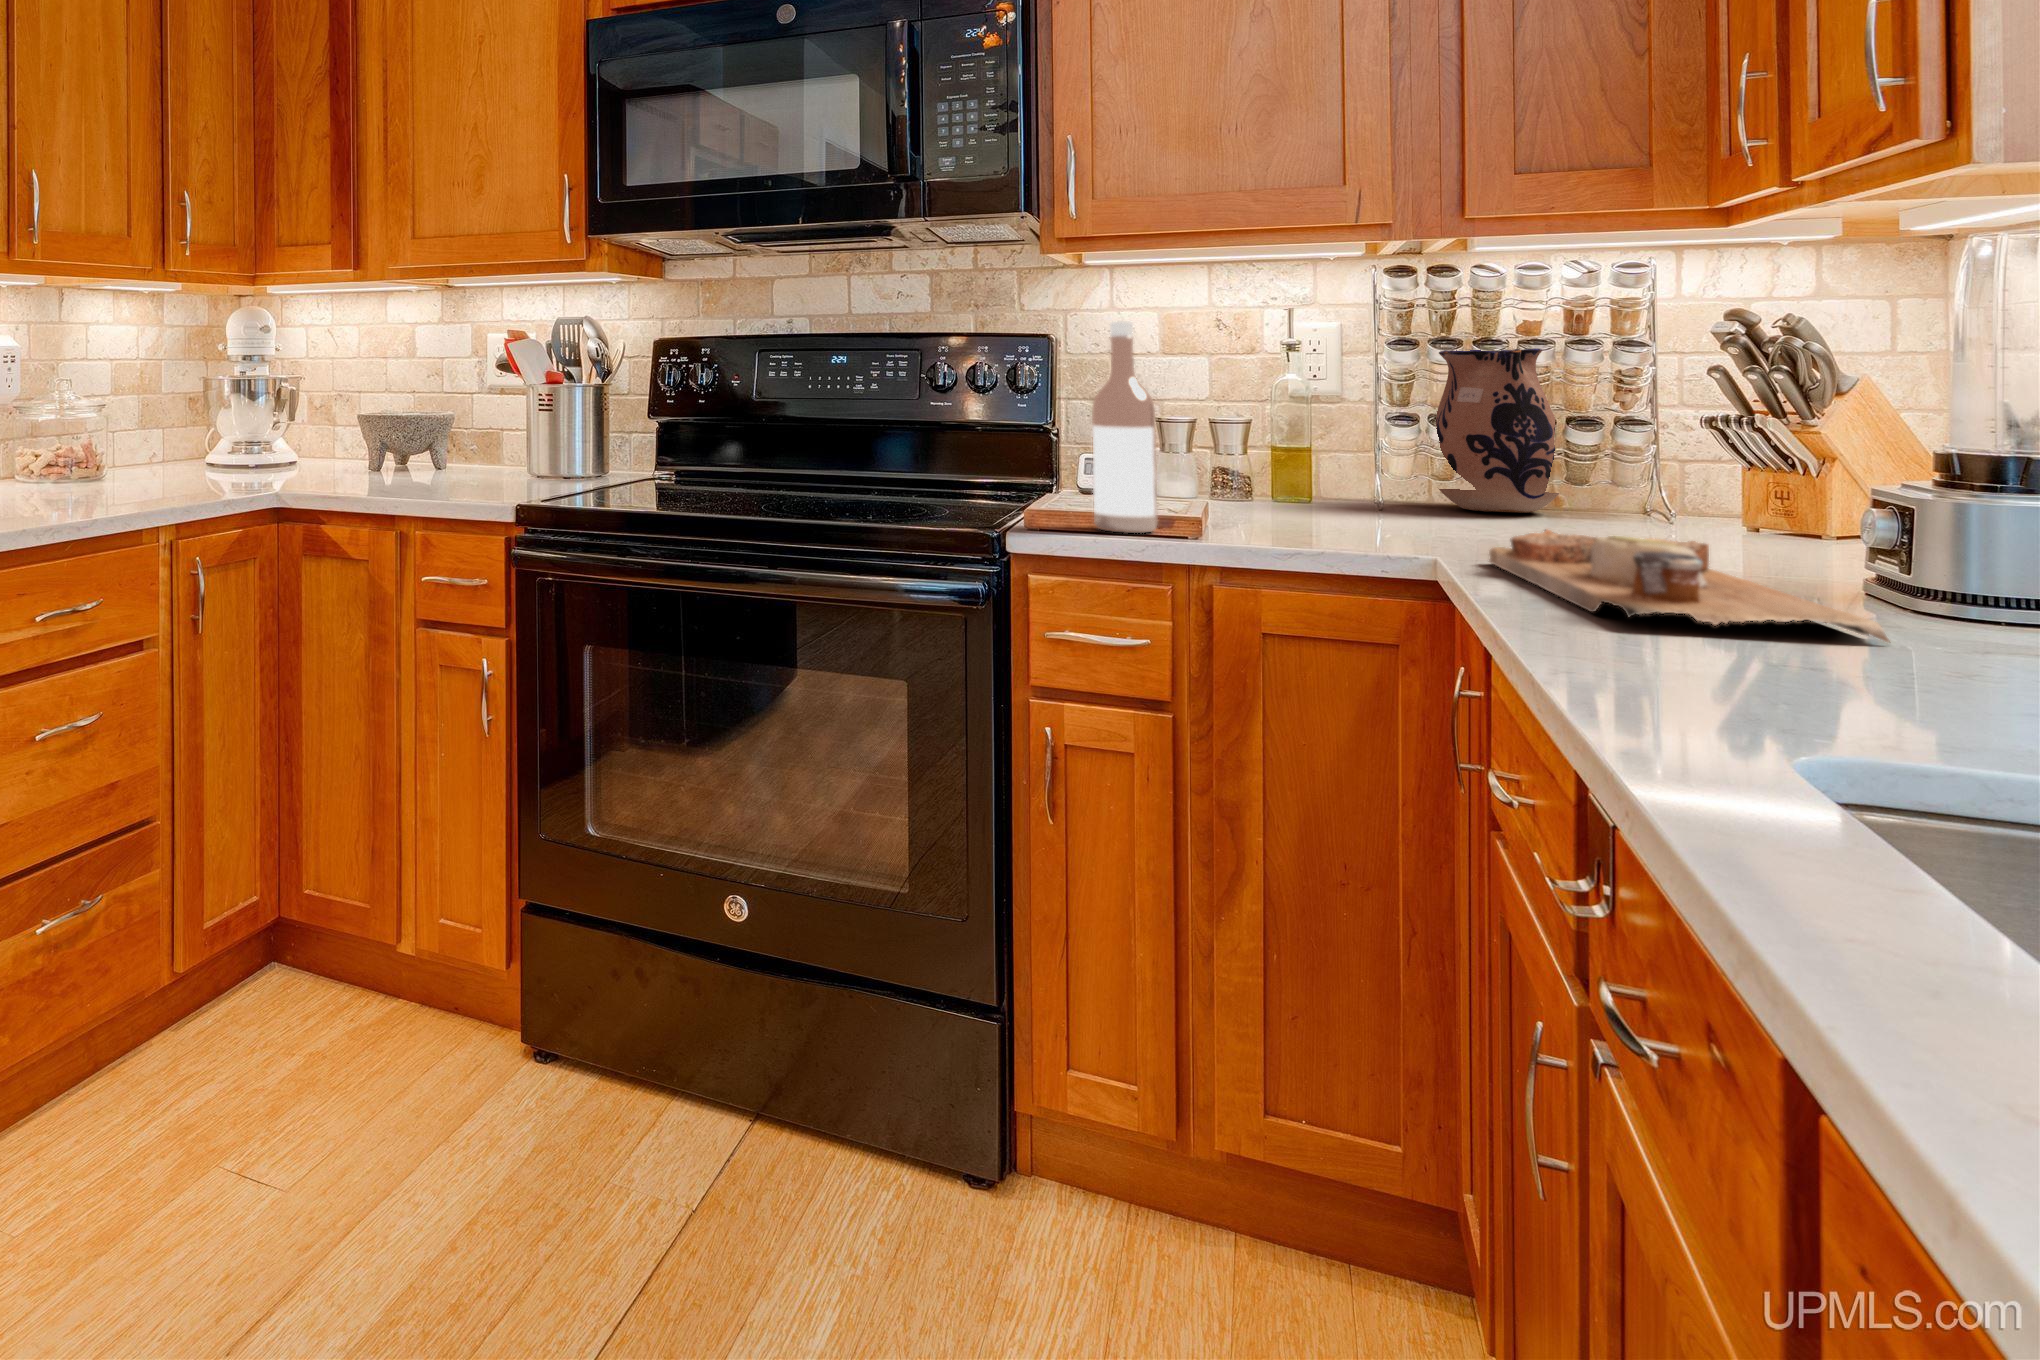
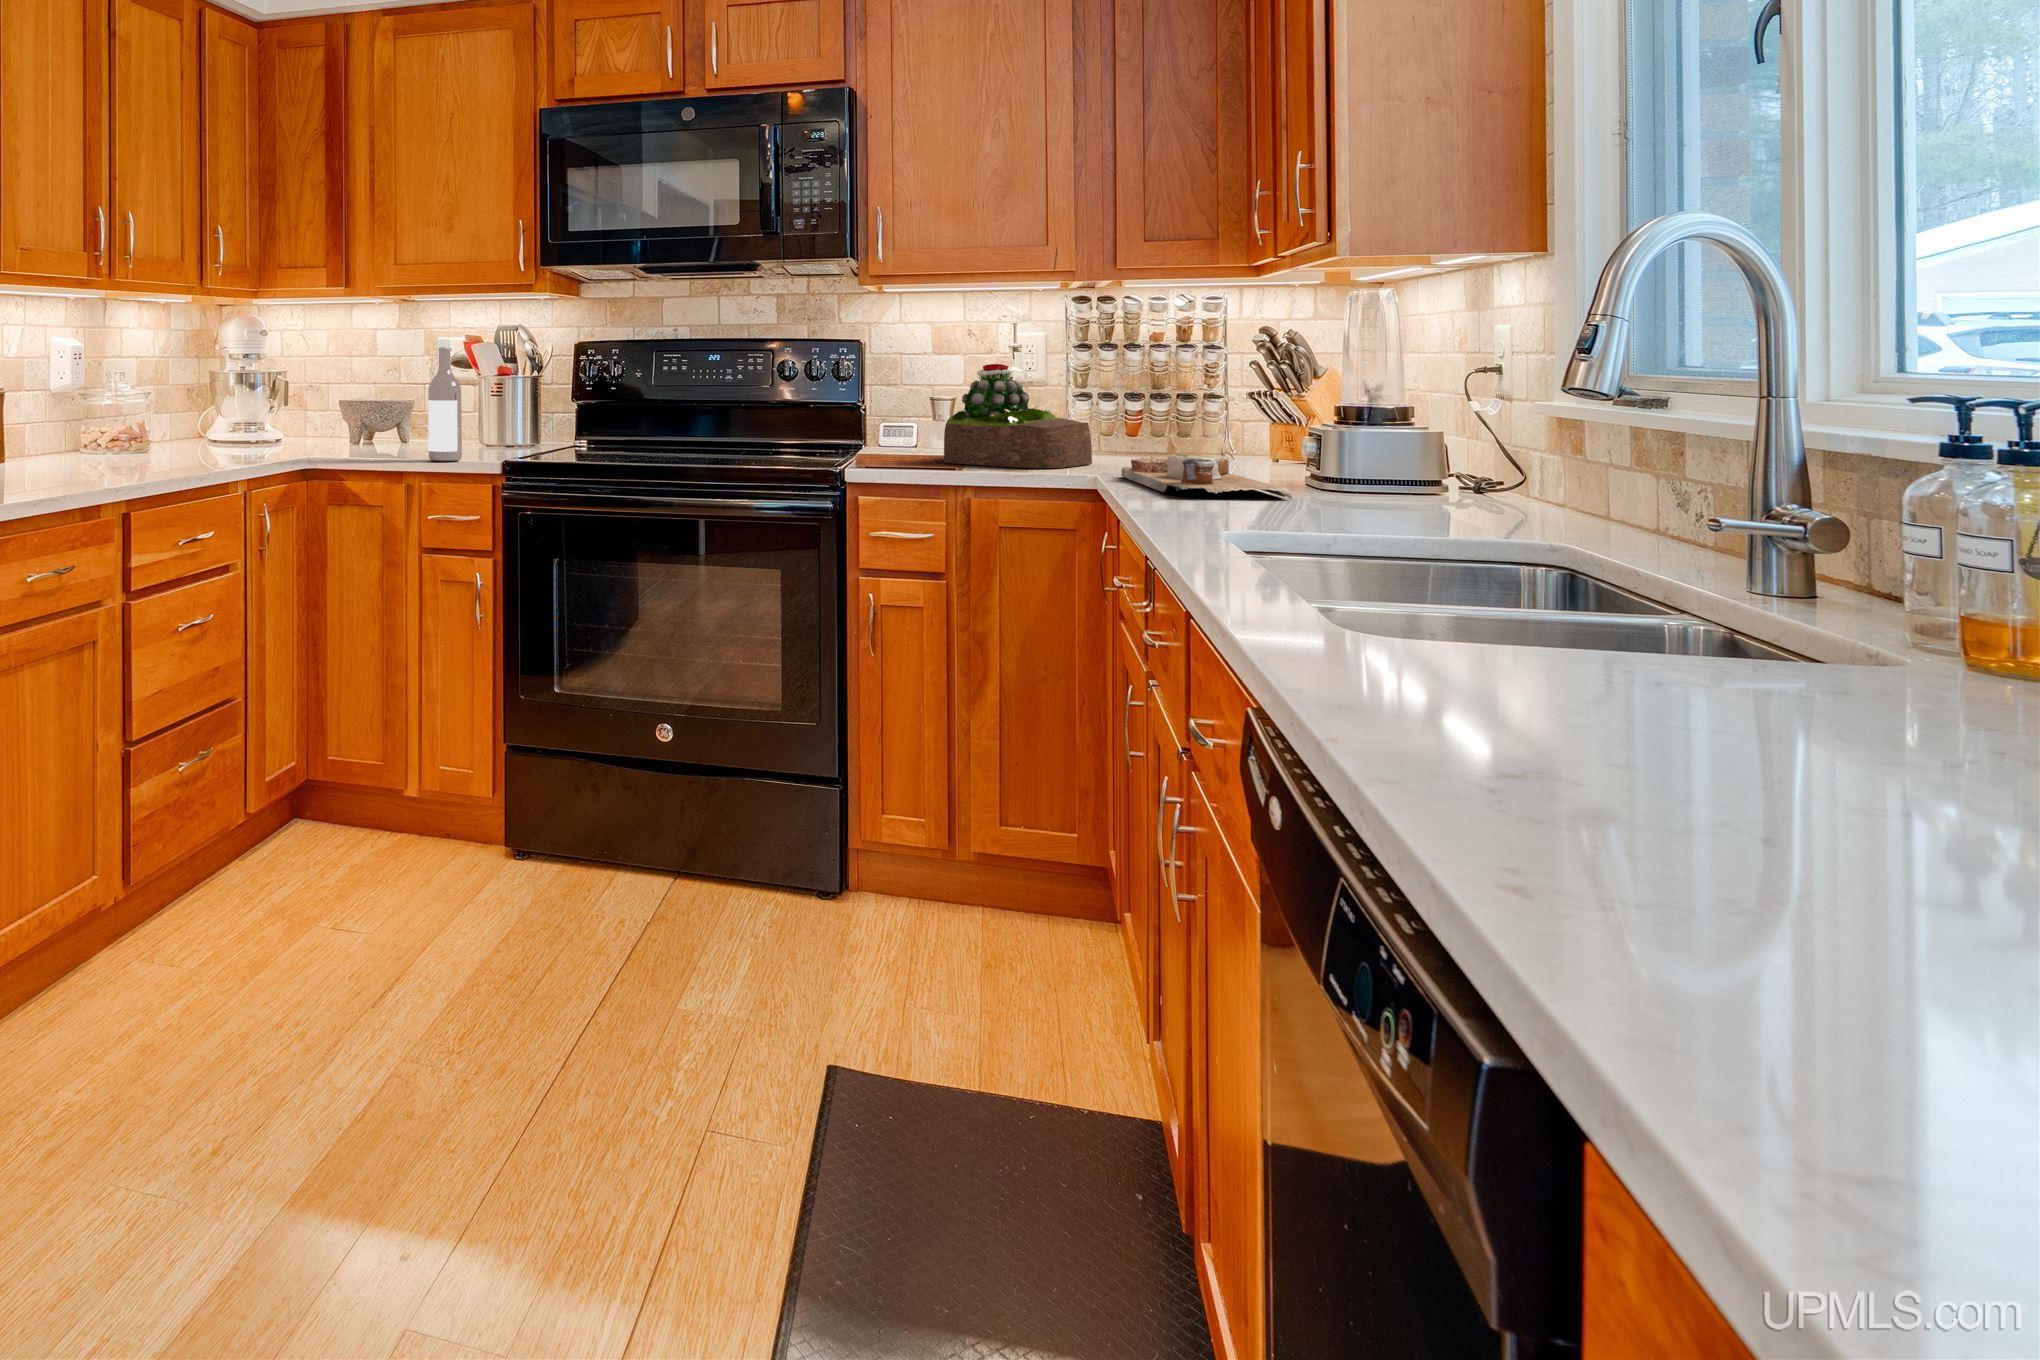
wine bottle: present [1092,321,1157,533] -> present [428,339,462,461]
ceramic pitcher: present [1436,348,1559,513] -> none [1096,351,1177,455]
succulent plant: none [1173,370,1425,538] -> present [944,364,1092,468]

